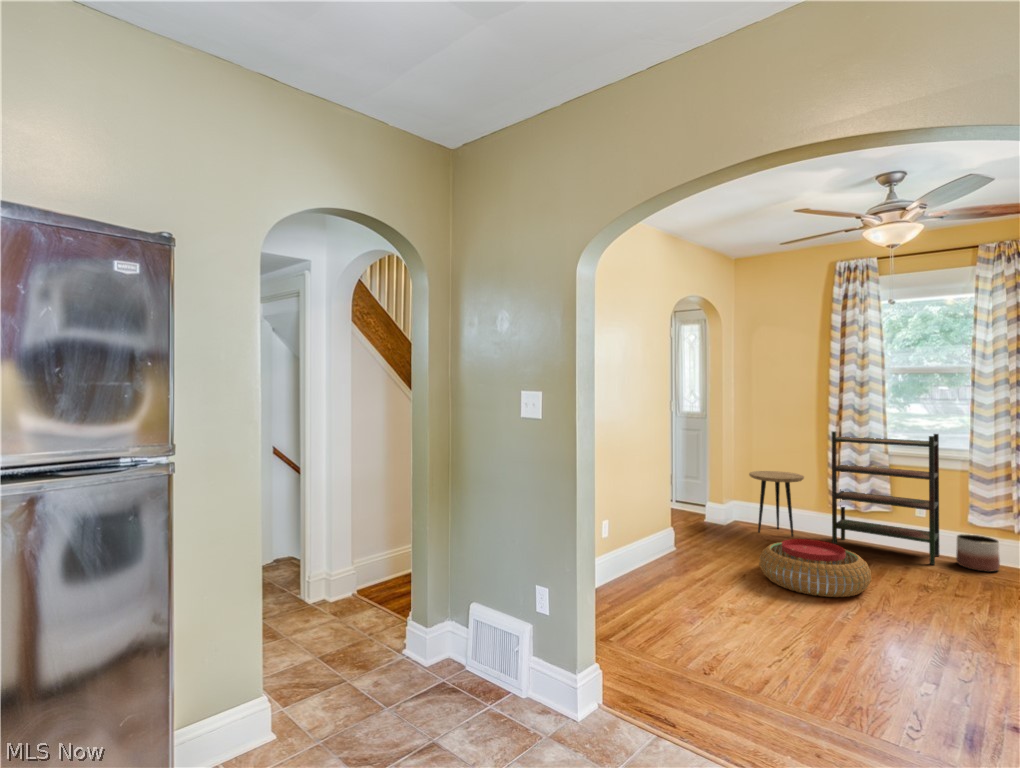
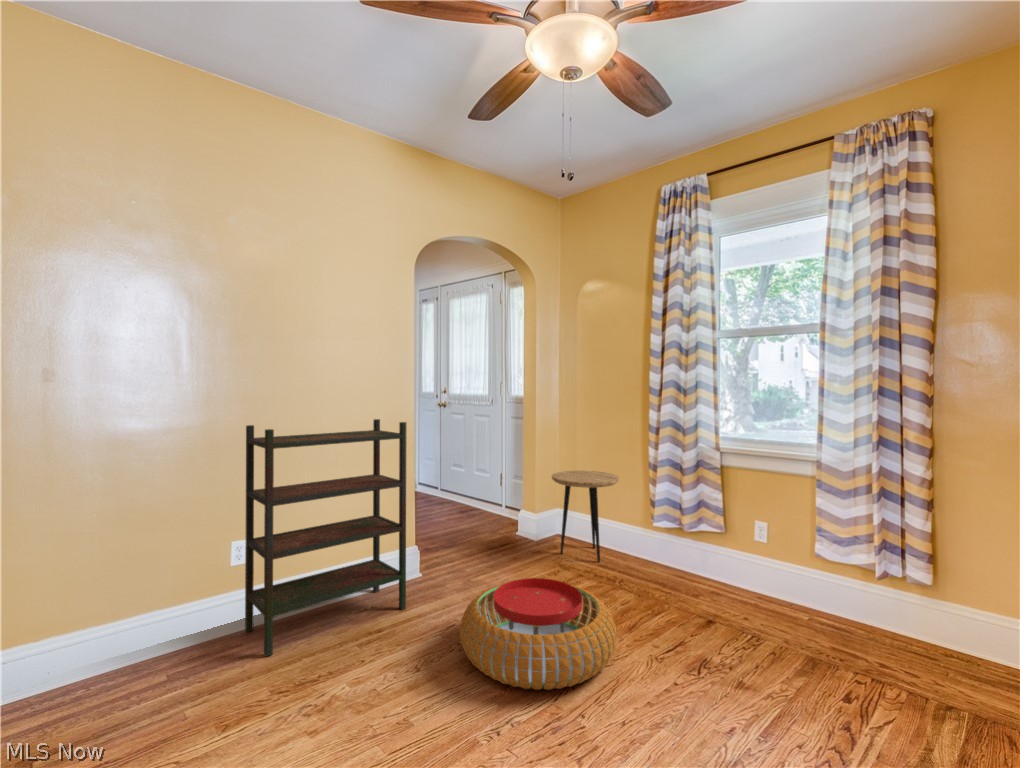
bookshelf: present [832,431,940,565] -> present [245,419,407,656]
planter: present [956,534,1000,572] -> none [794,572,854,635]

